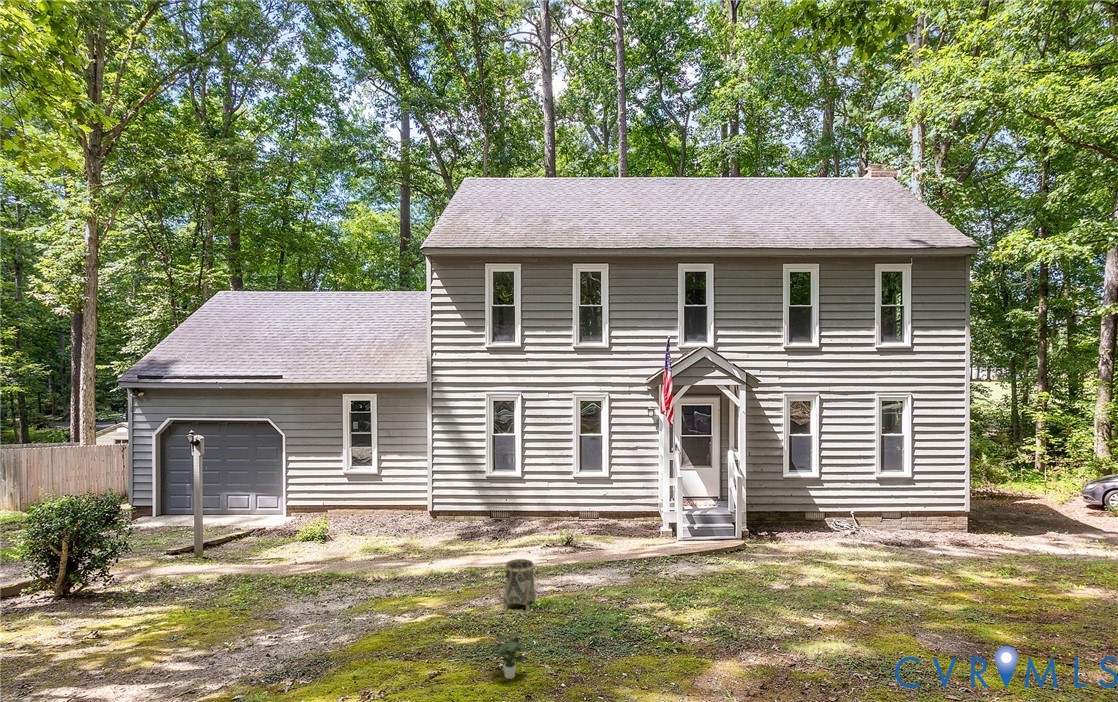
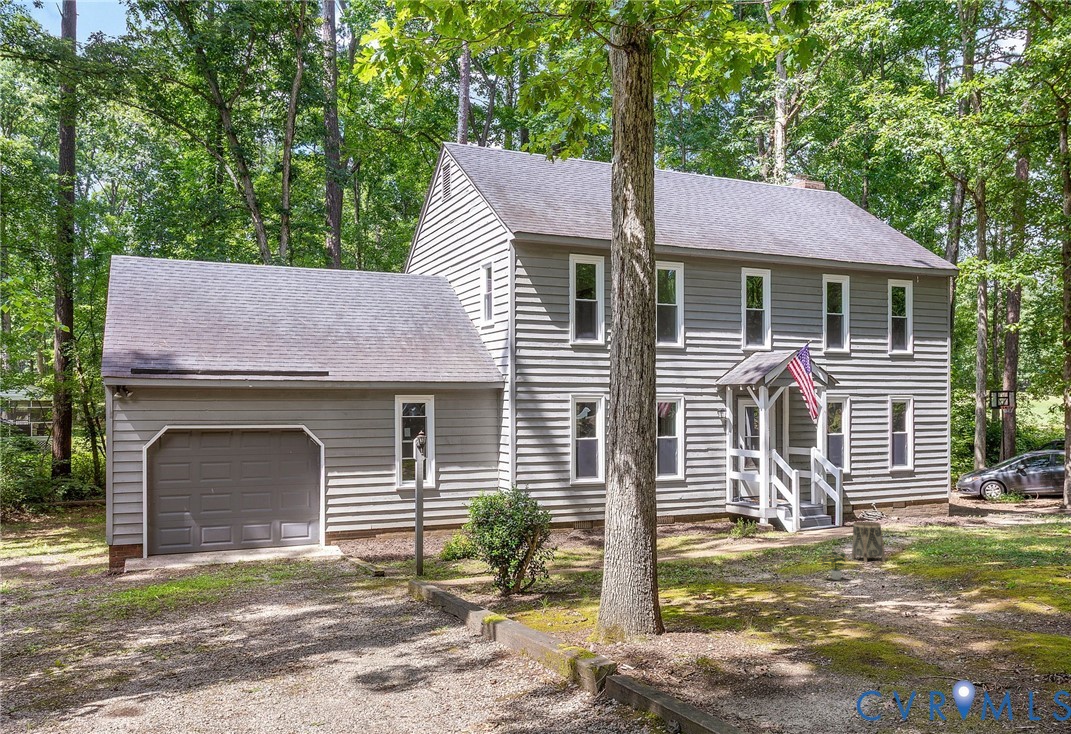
basket: present [504,559,535,611] -> present [852,522,885,562]

